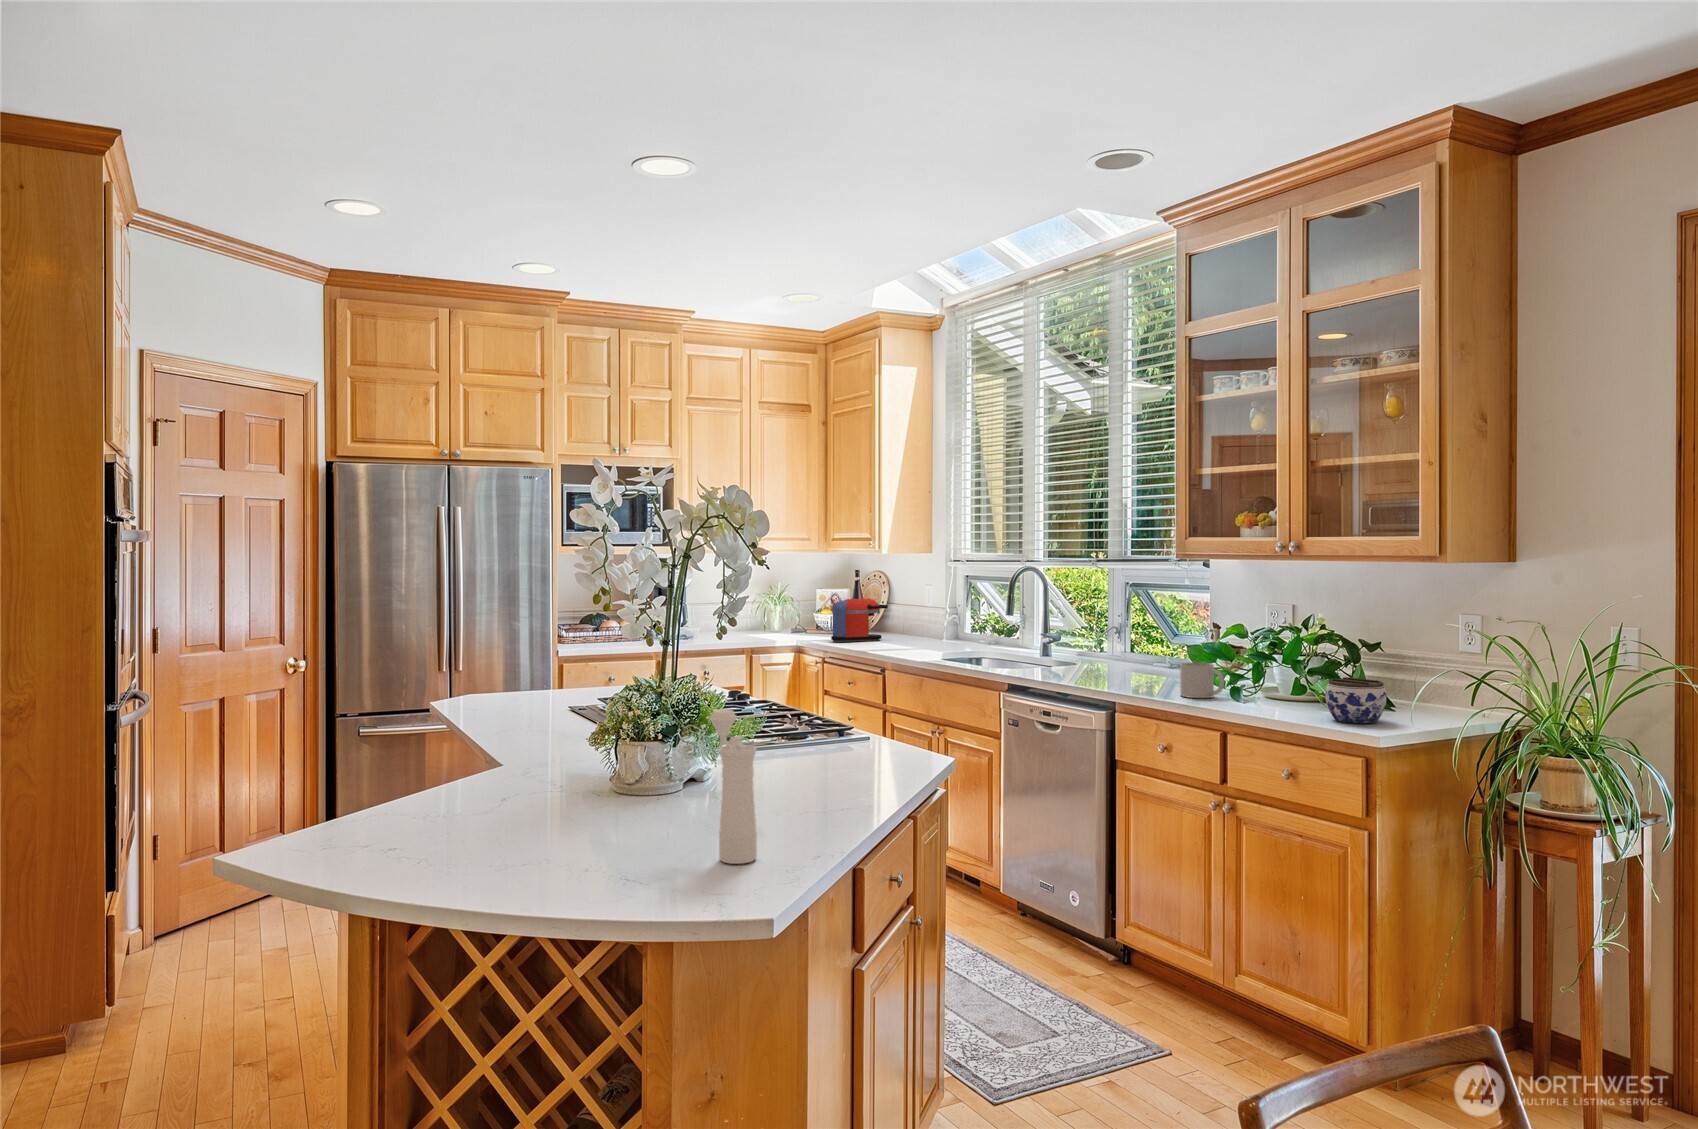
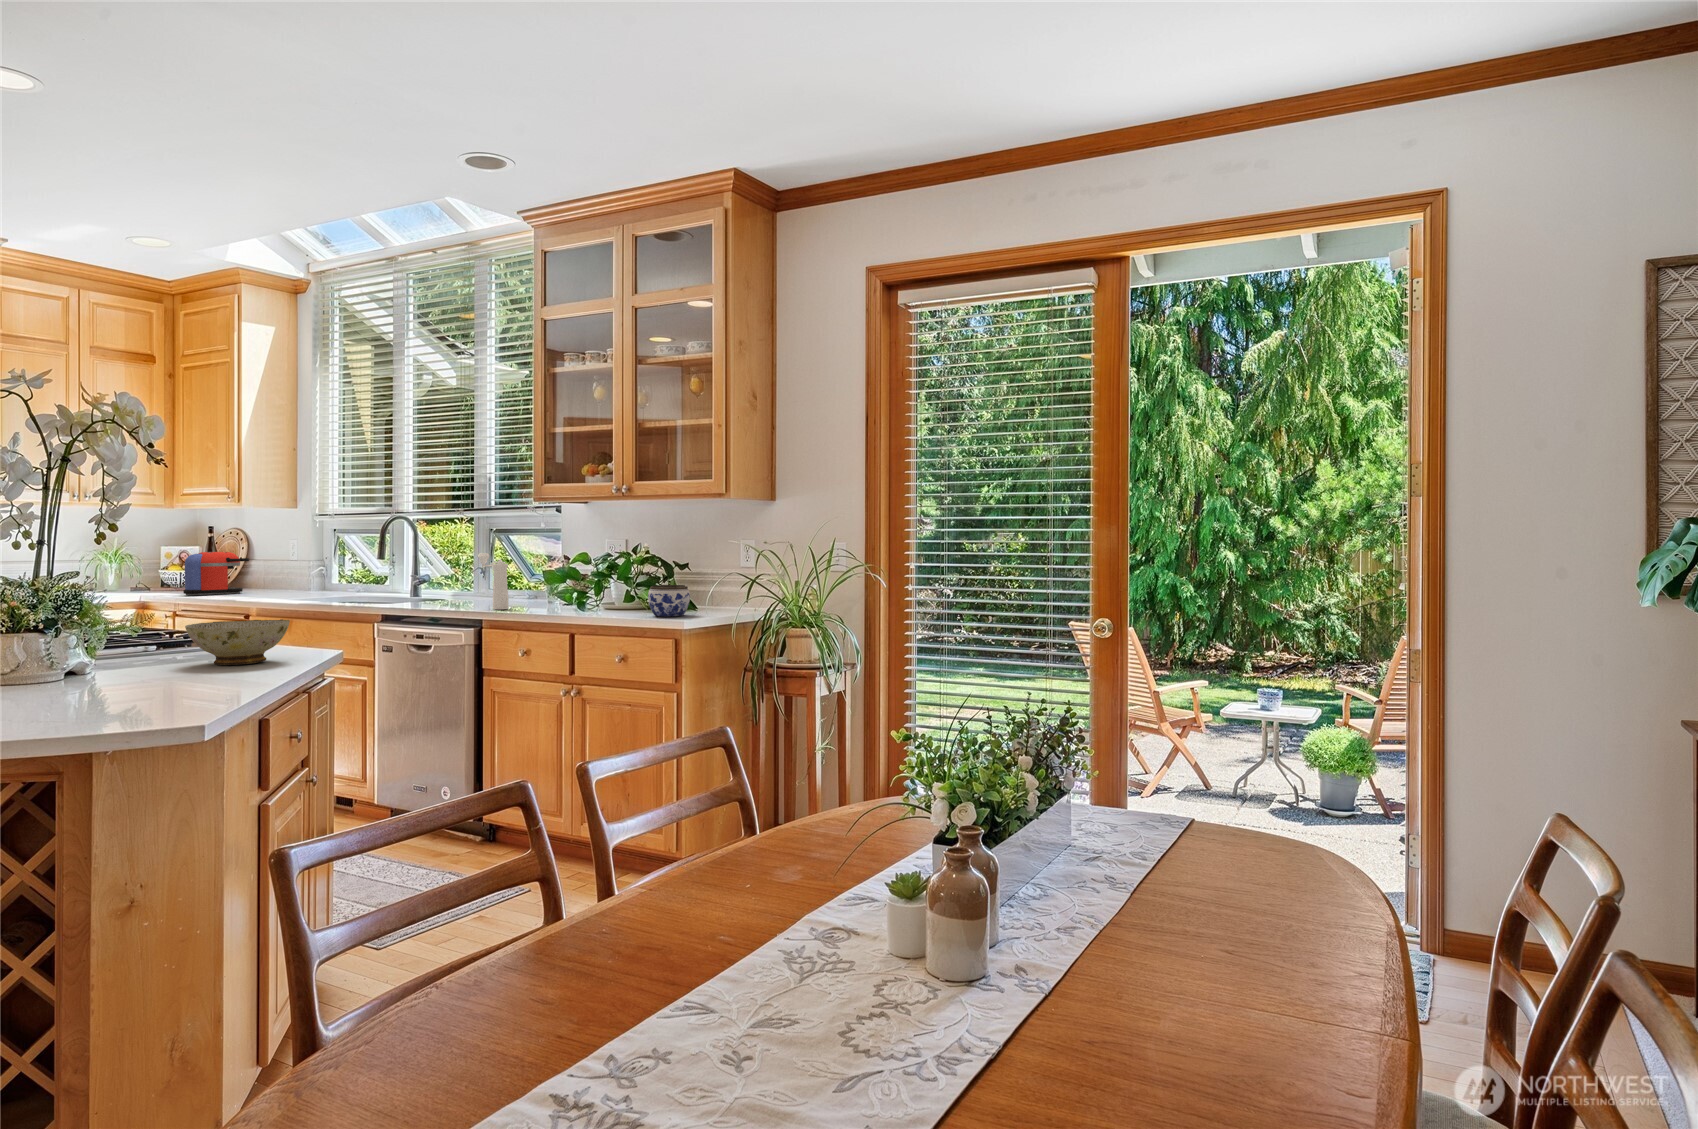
mug: present [1180,662,1224,698] -> none [539,584,574,611]
pepper mill: present [710,709,757,864] -> present [478,553,509,610]
ceramic bowl: none [798,717,898,773] -> present [185,619,290,665]

